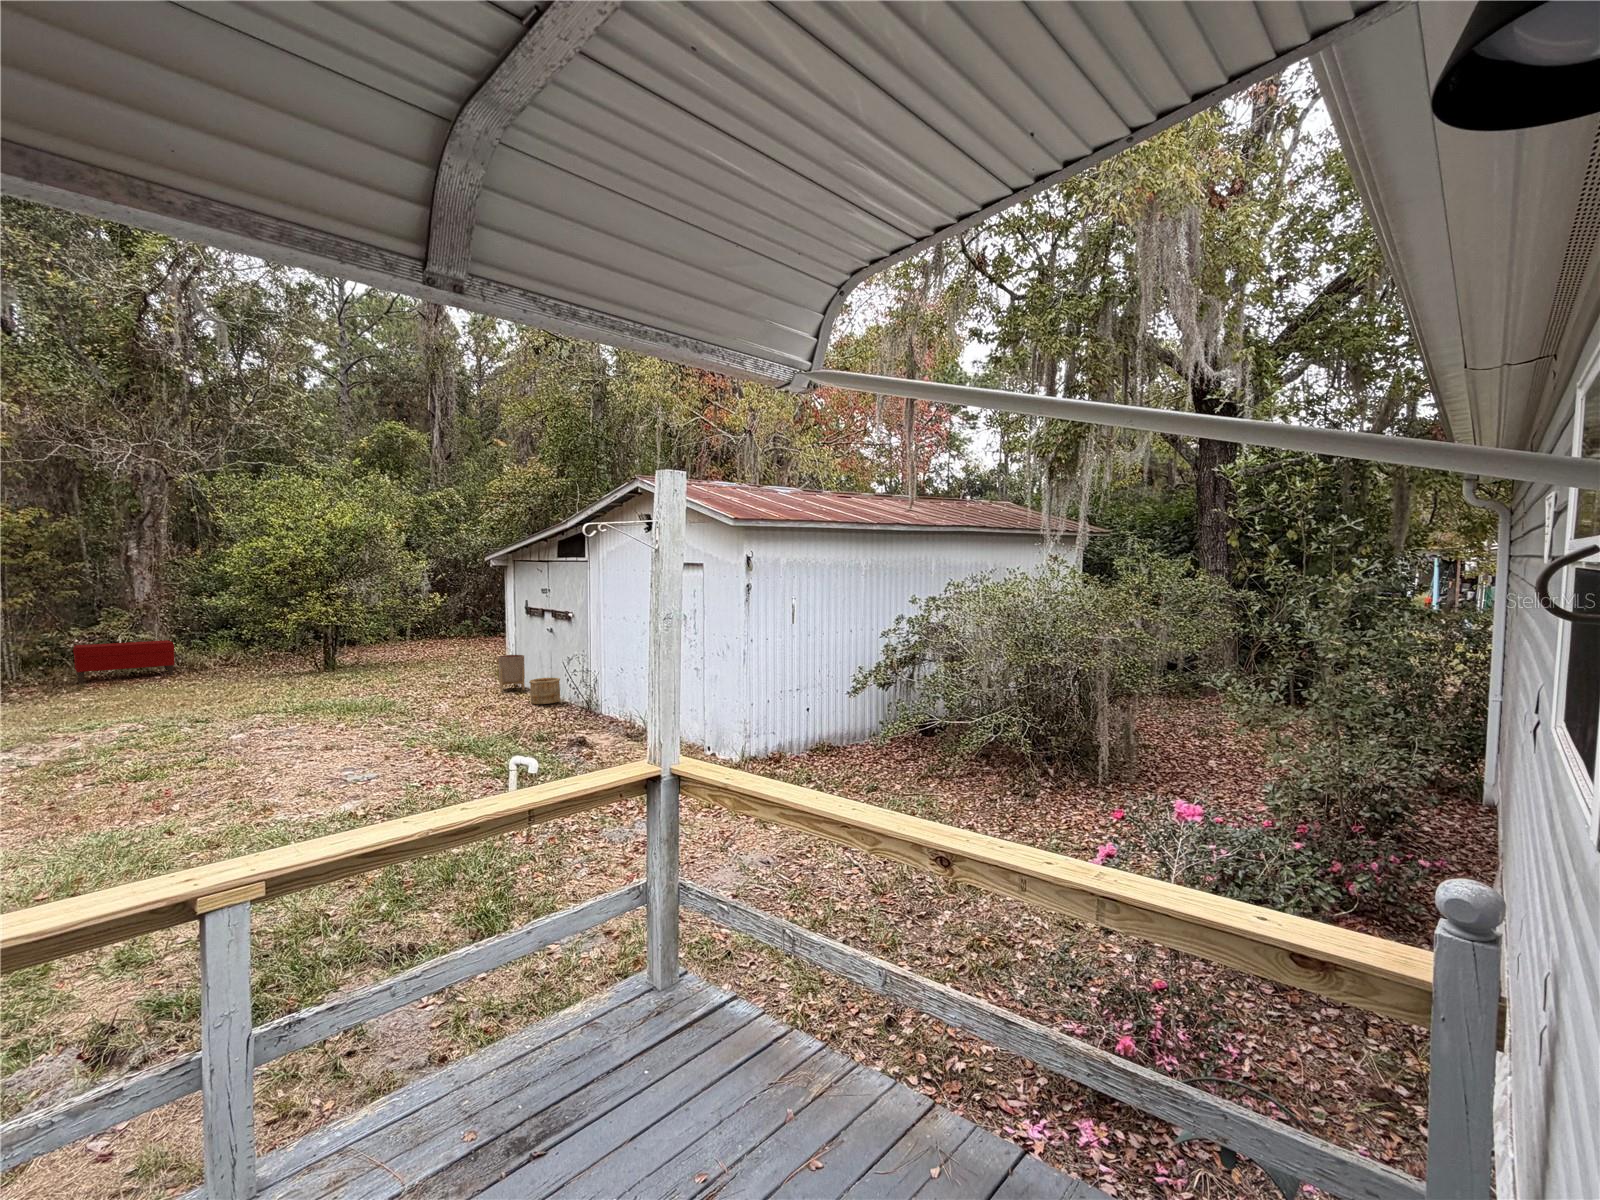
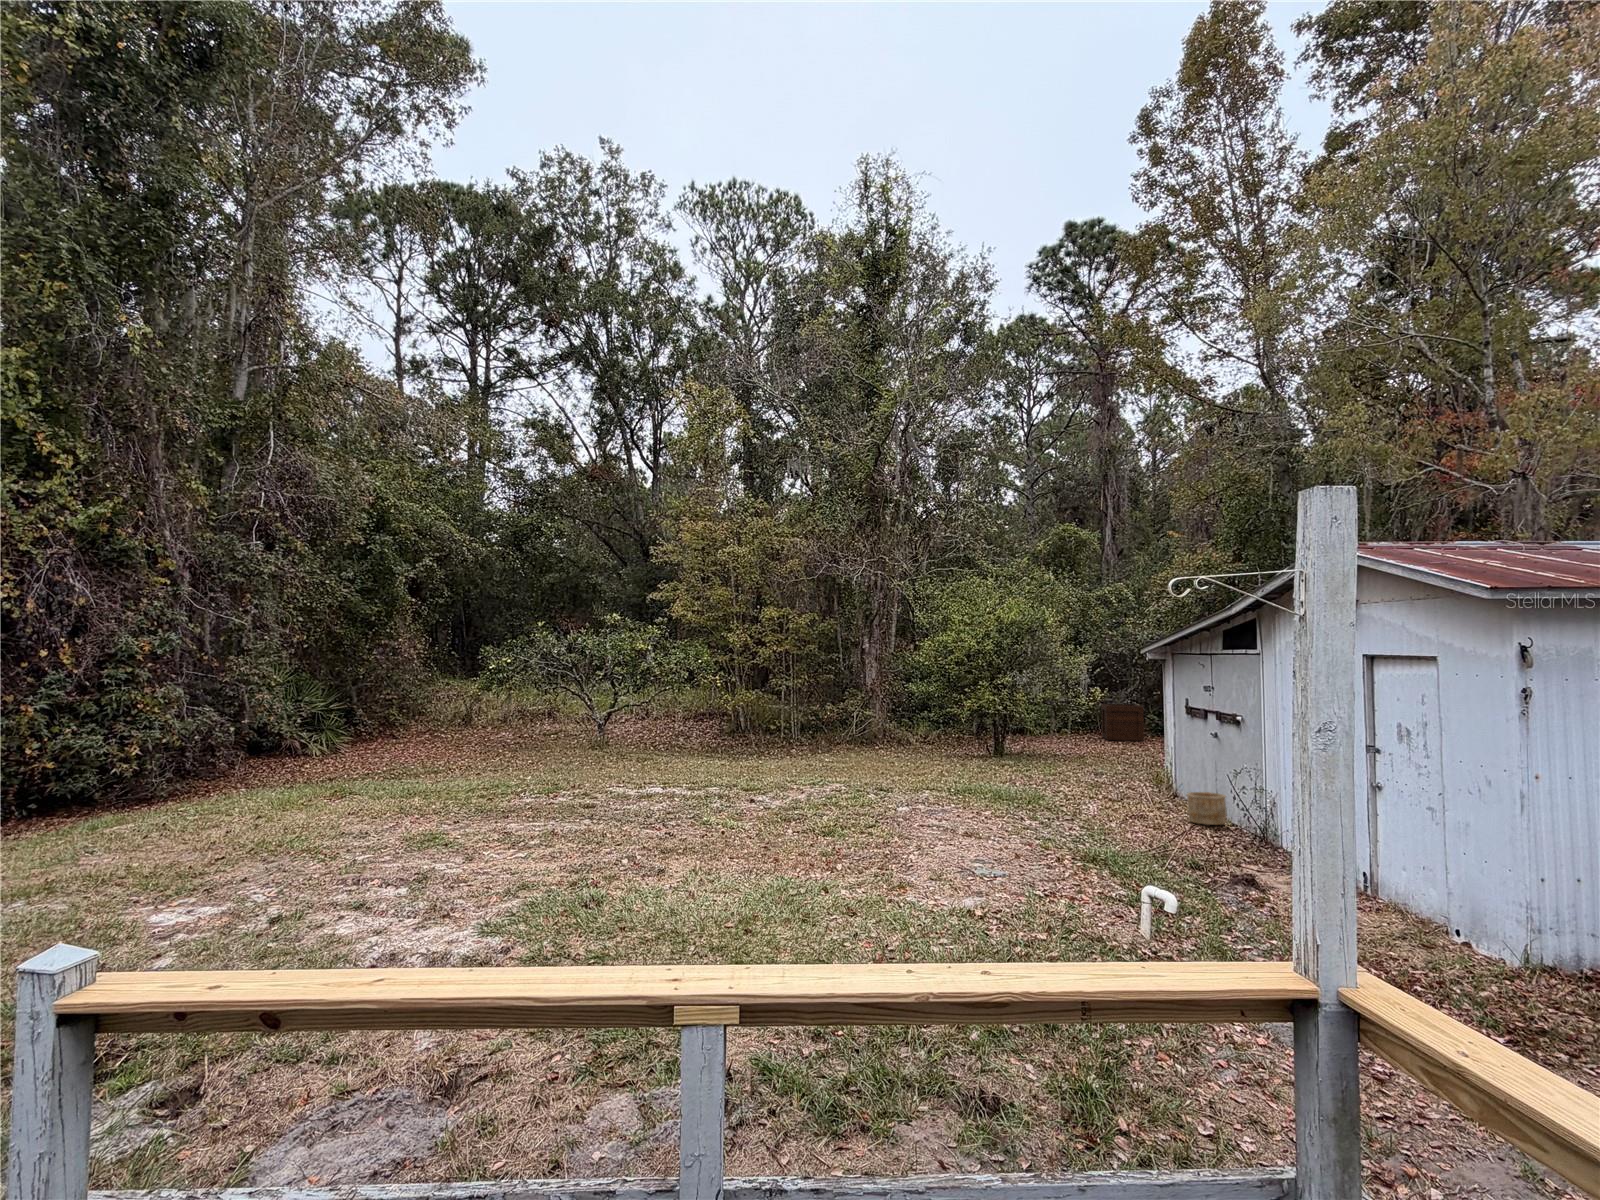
wooden crate: none [440,608,481,643] -> present [1101,704,1144,741]
bench: present [73,640,174,683] -> none [823,718,883,748]
planter: present [499,655,525,692] -> none [1152,760,1184,804]

